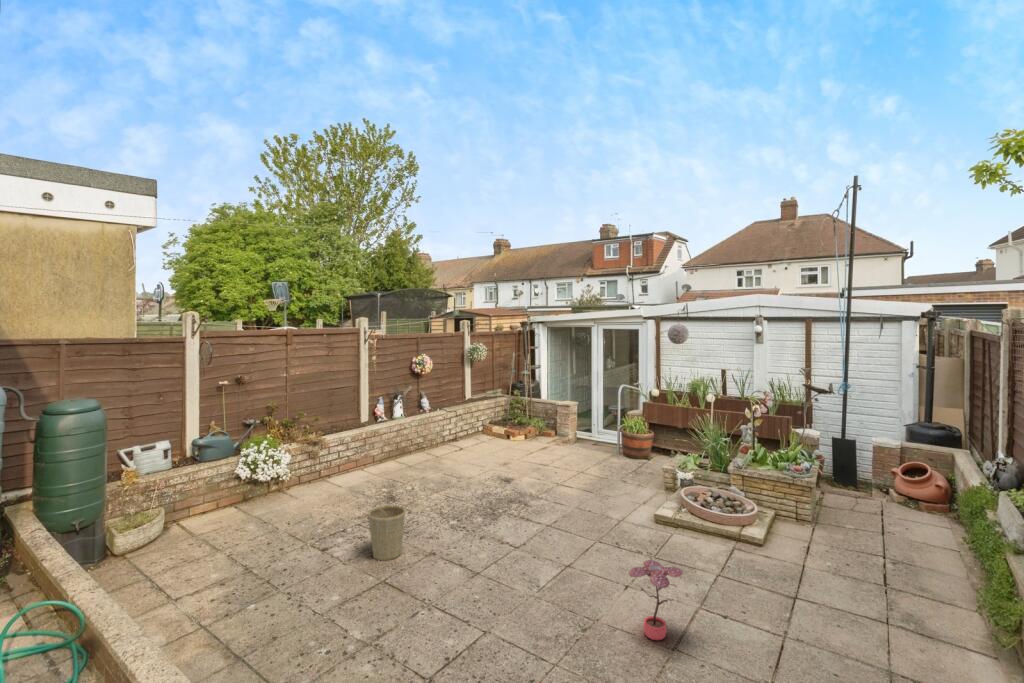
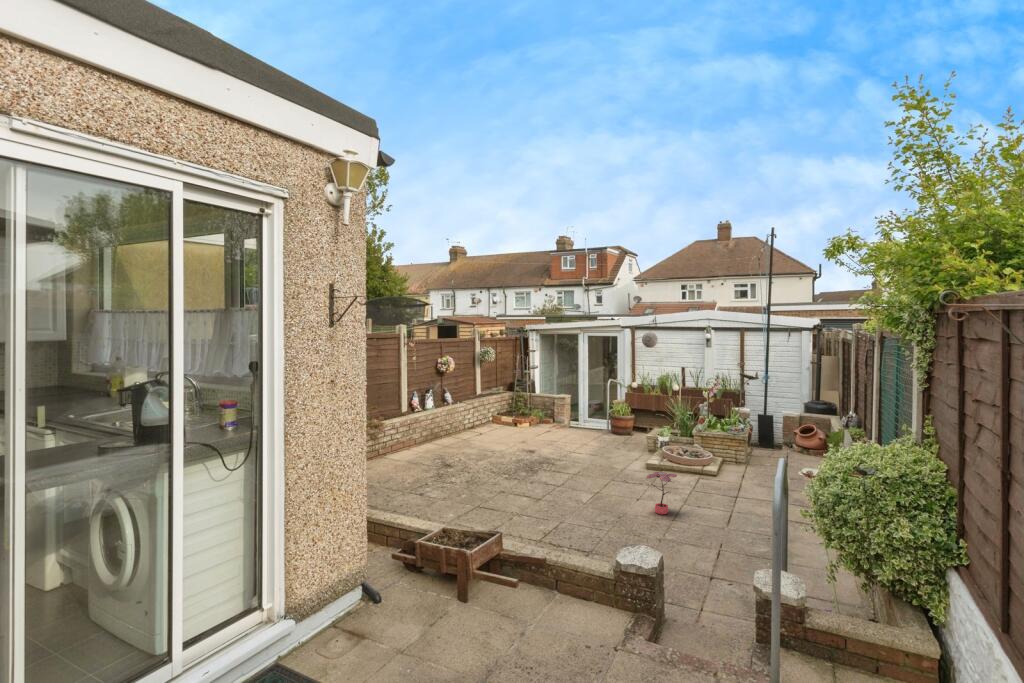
basket: present [368,499,406,561] -> none [465,451,490,490]

